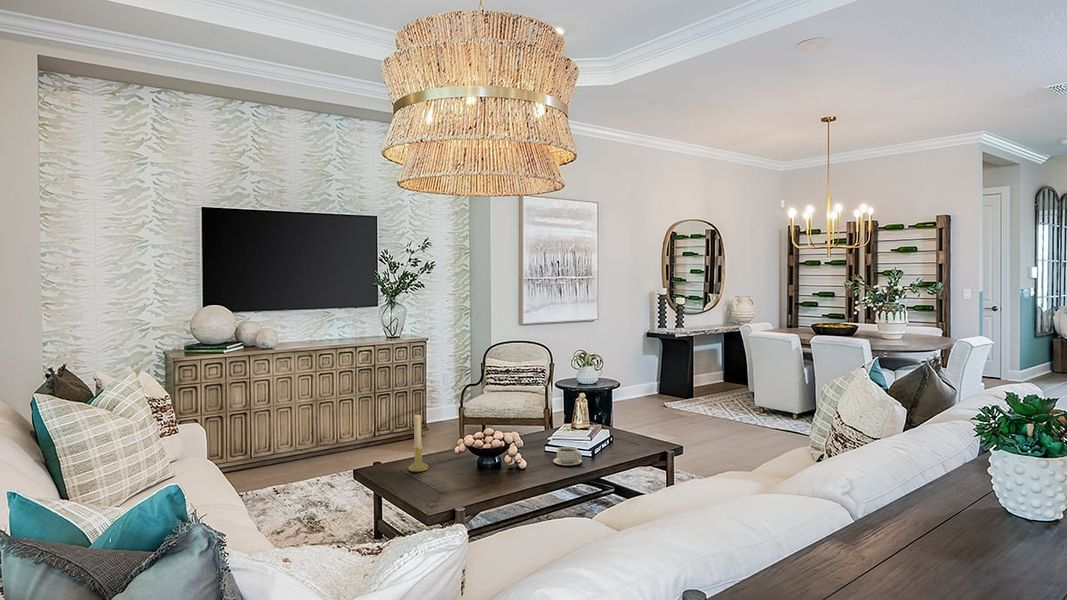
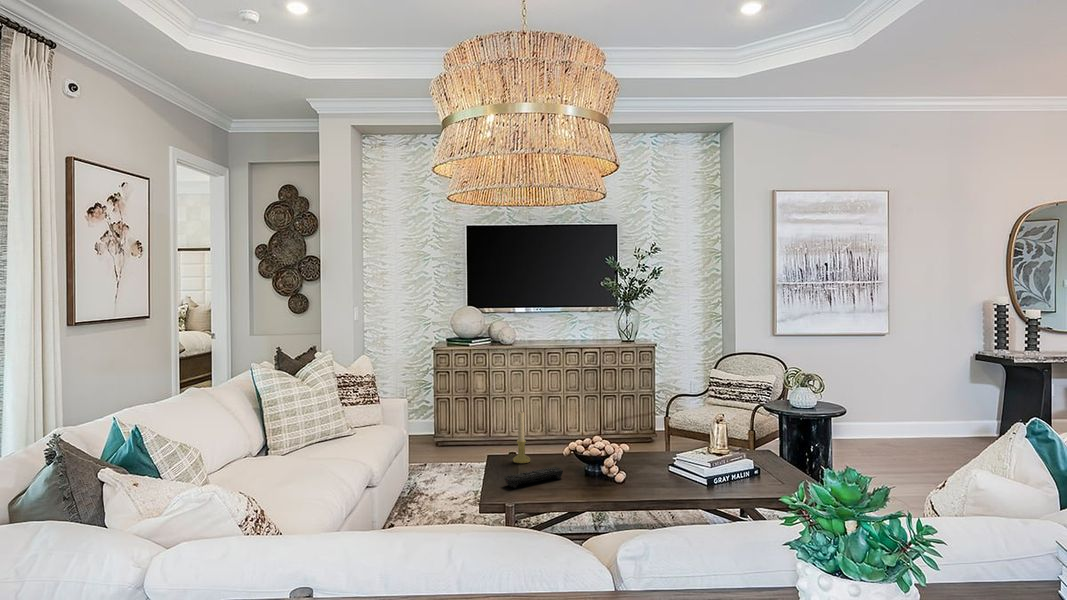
teacup: present [553,447,582,465] -> none [640,463,670,483]
remote control: none [445,467,488,496] -> present [504,467,563,488]

